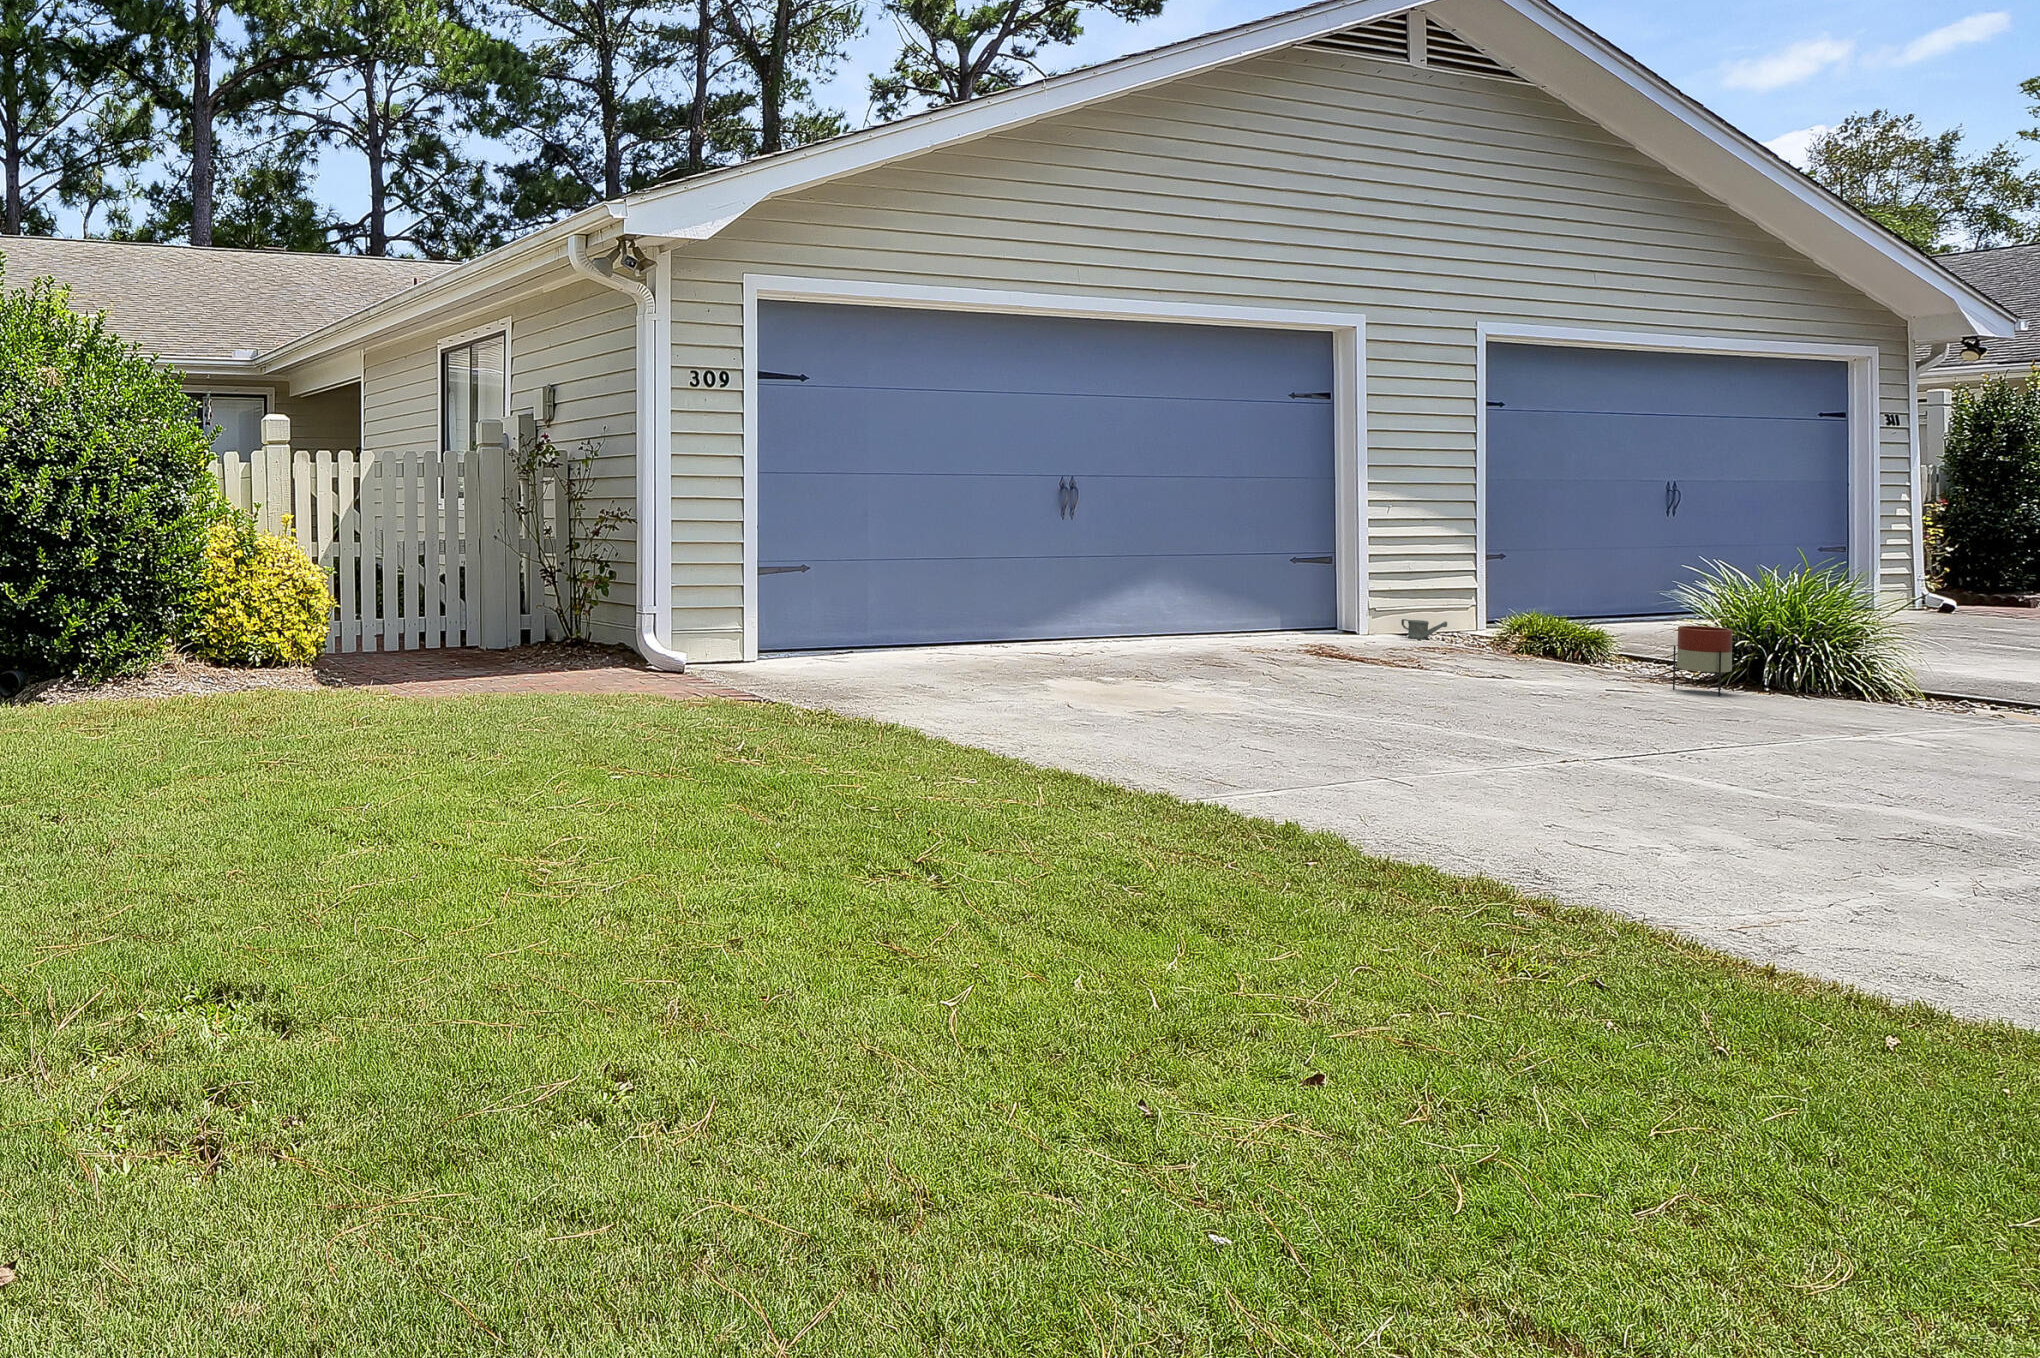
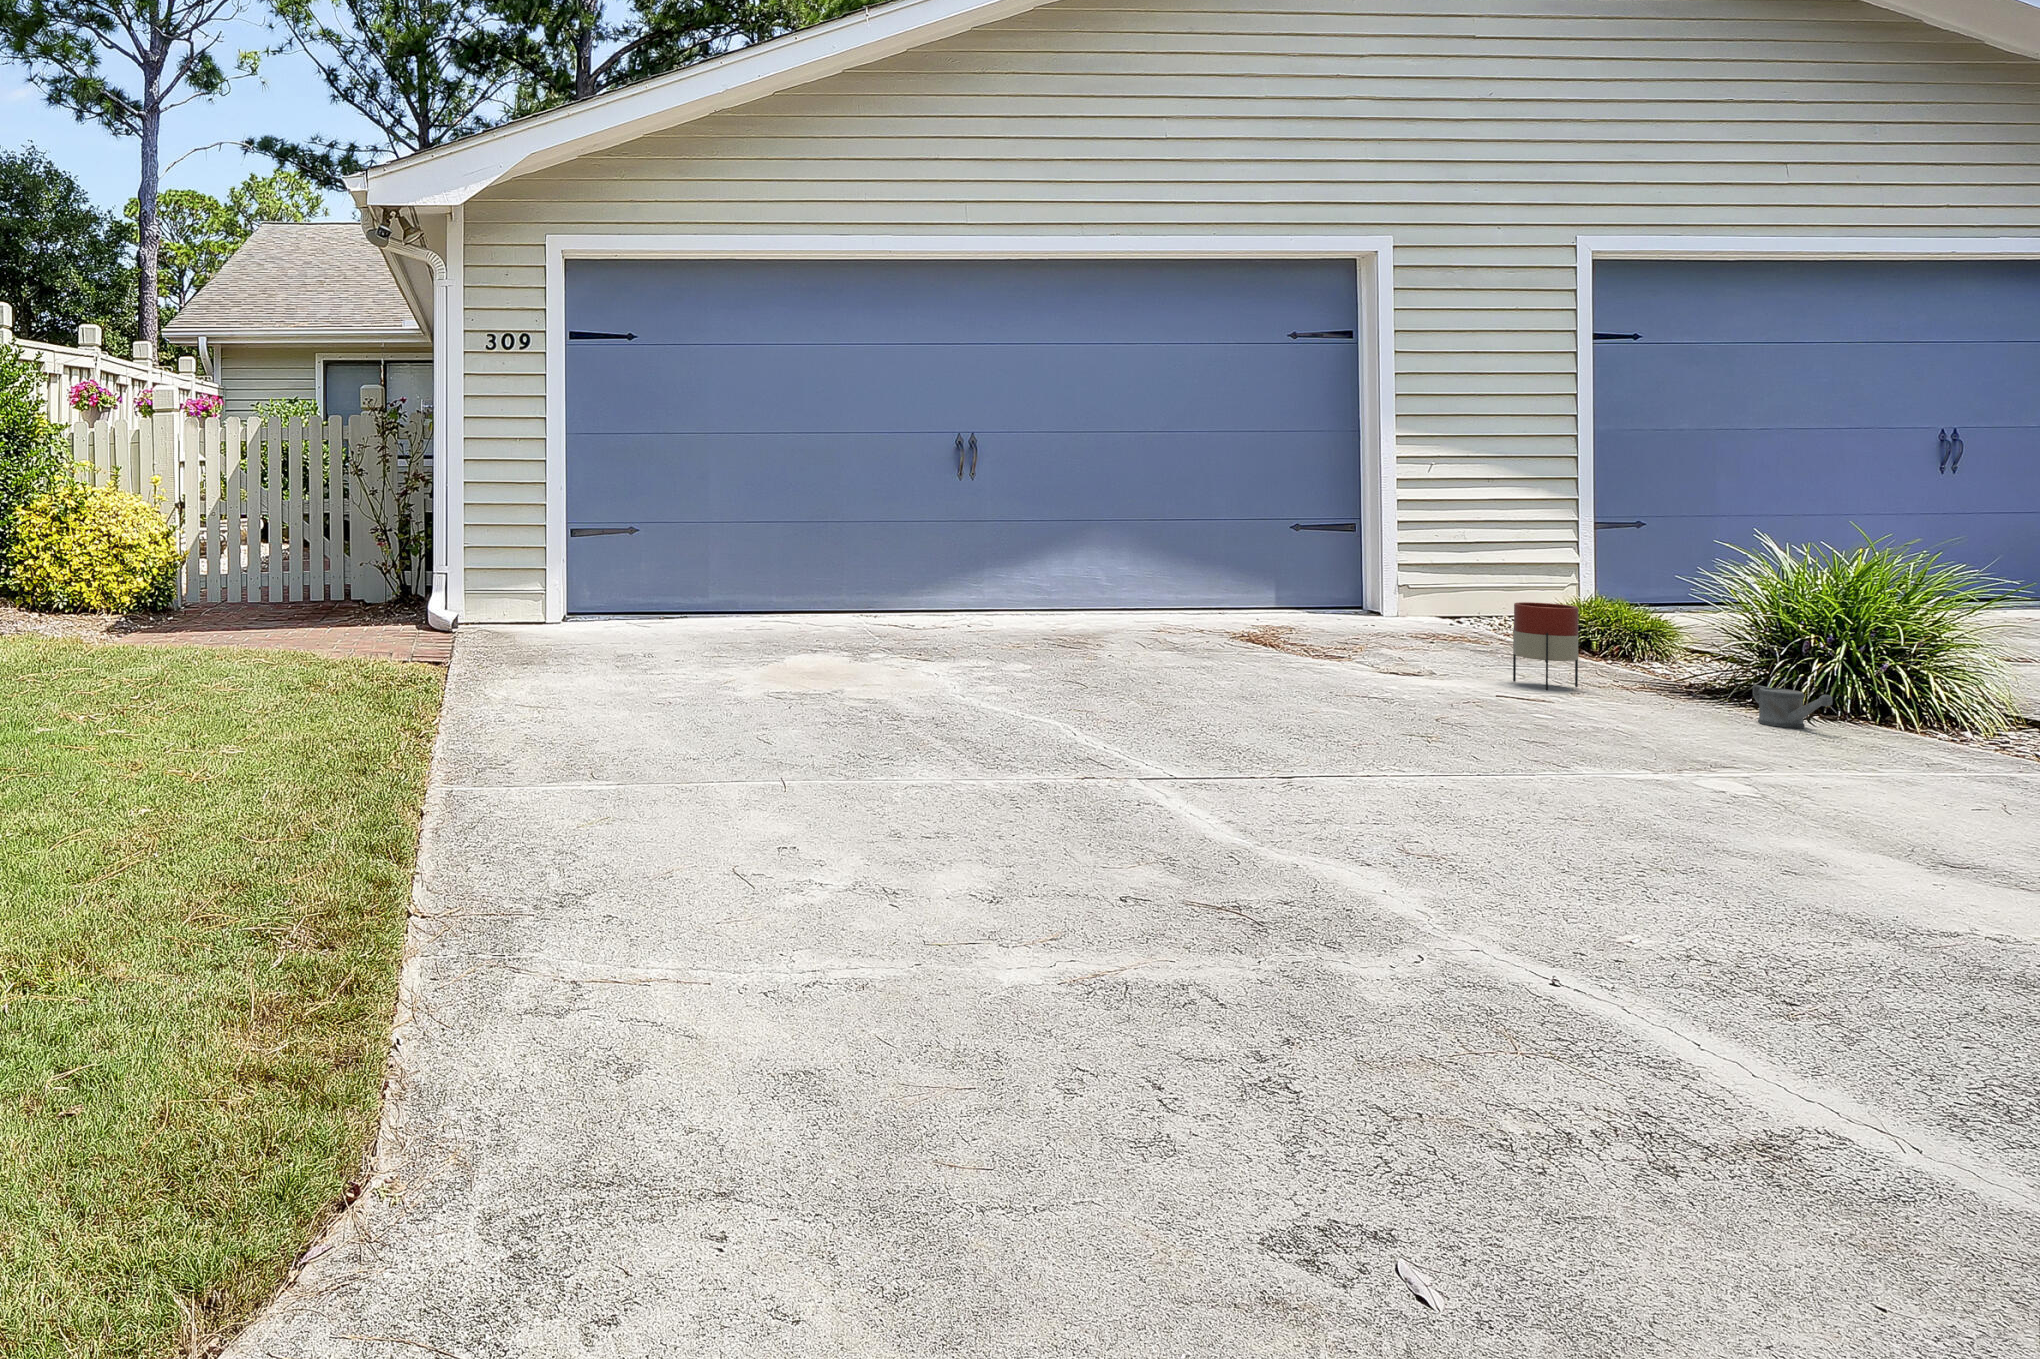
watering can: present [1401,619,1447,639] -> present [1753,685,1832,728]

